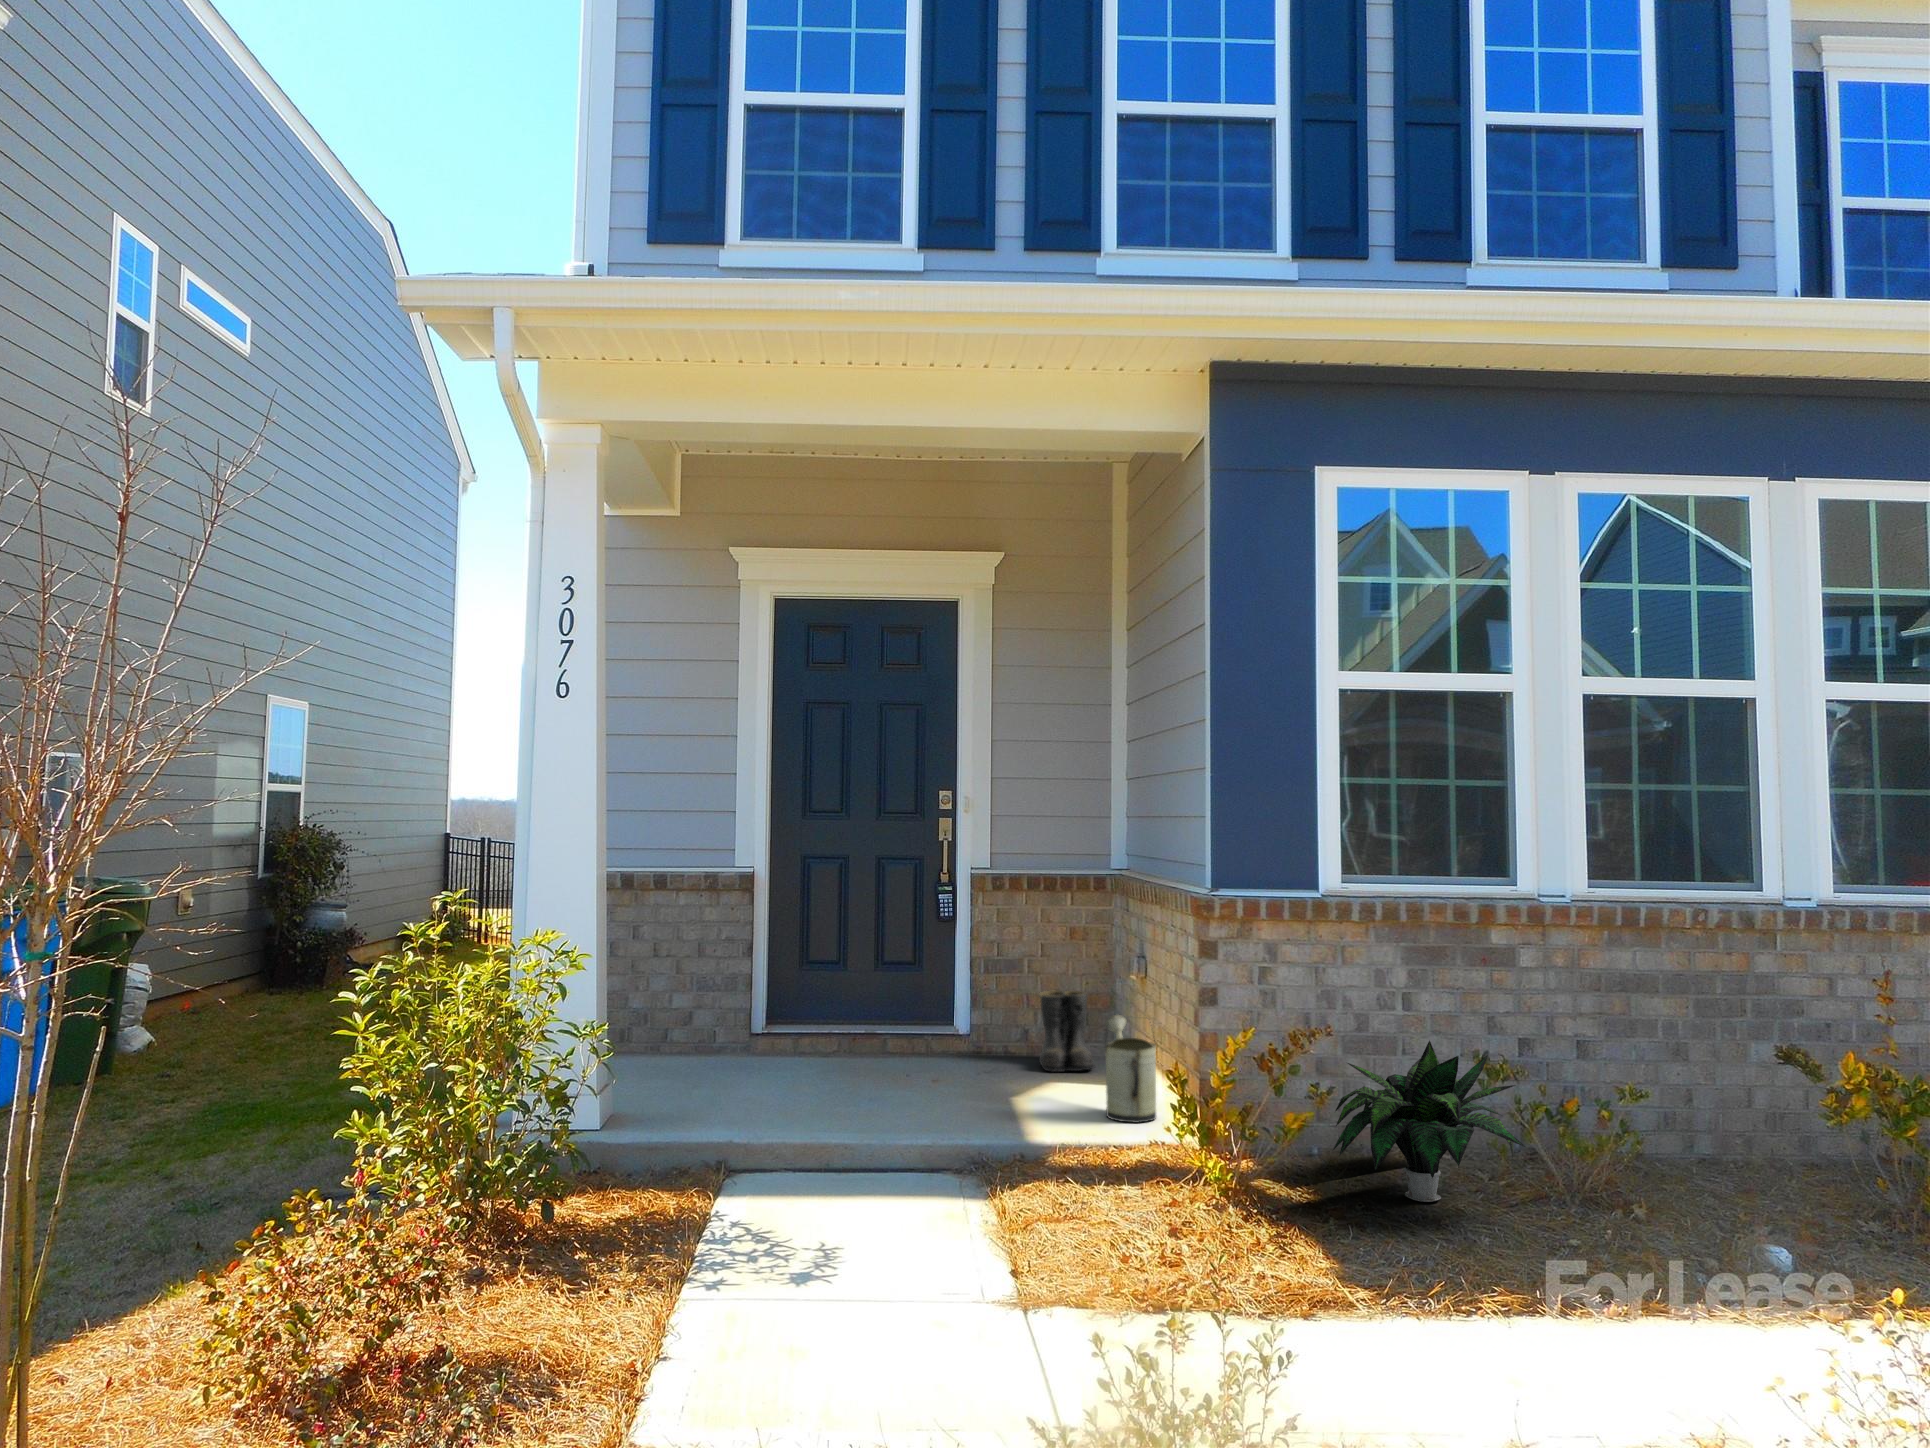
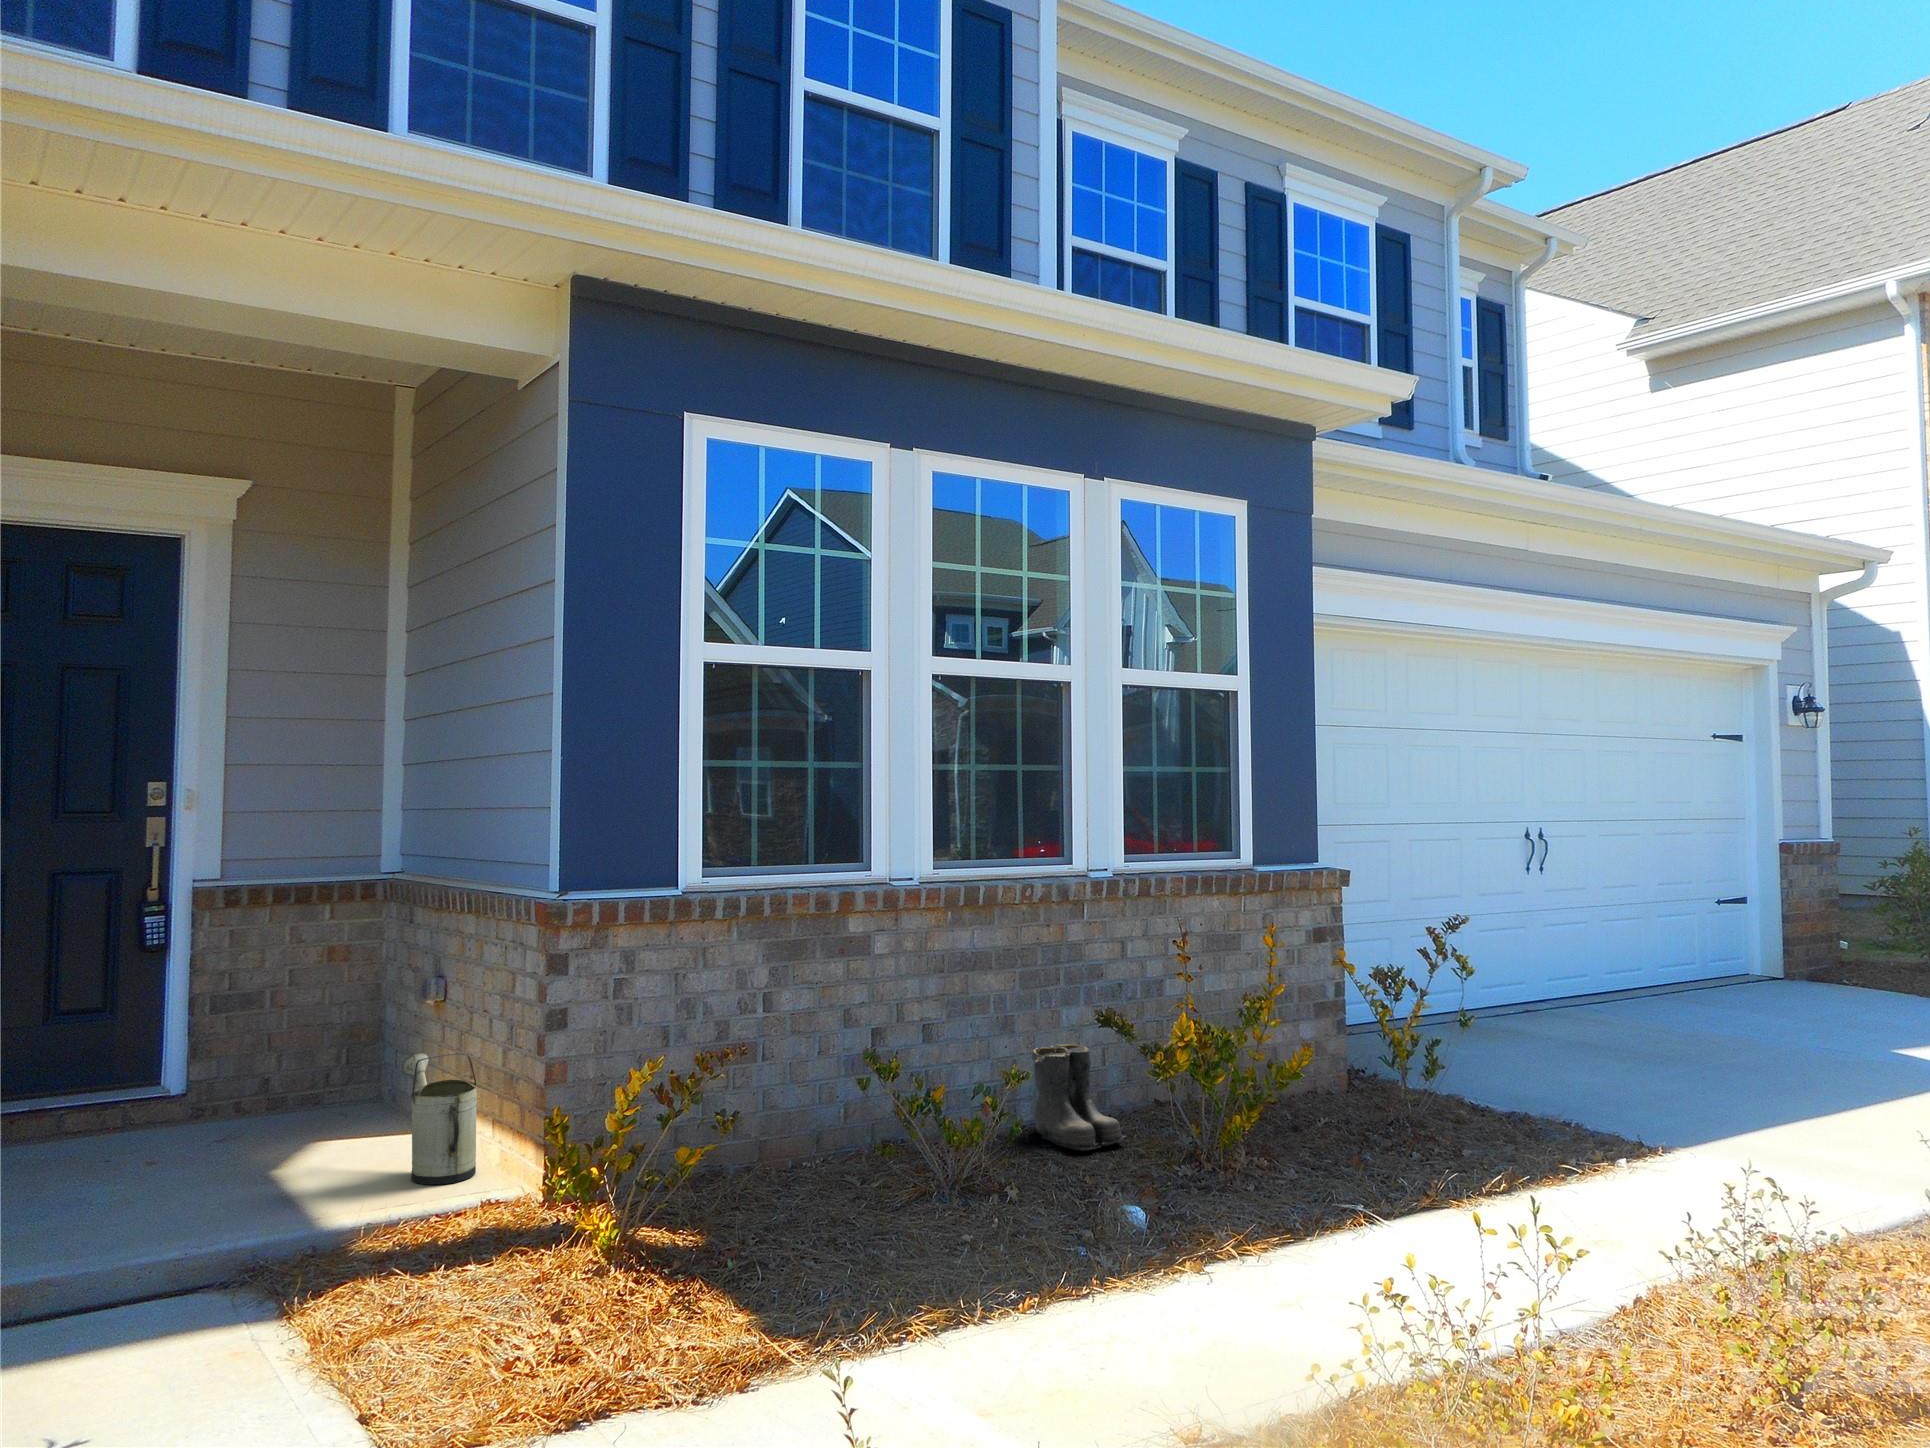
boots: present [1038,991,1095,1072] -> present [1031,1044,1127,1151]
potted plant: present [1333,1041,1525,1202] -> none [699,1043,910,1218]

